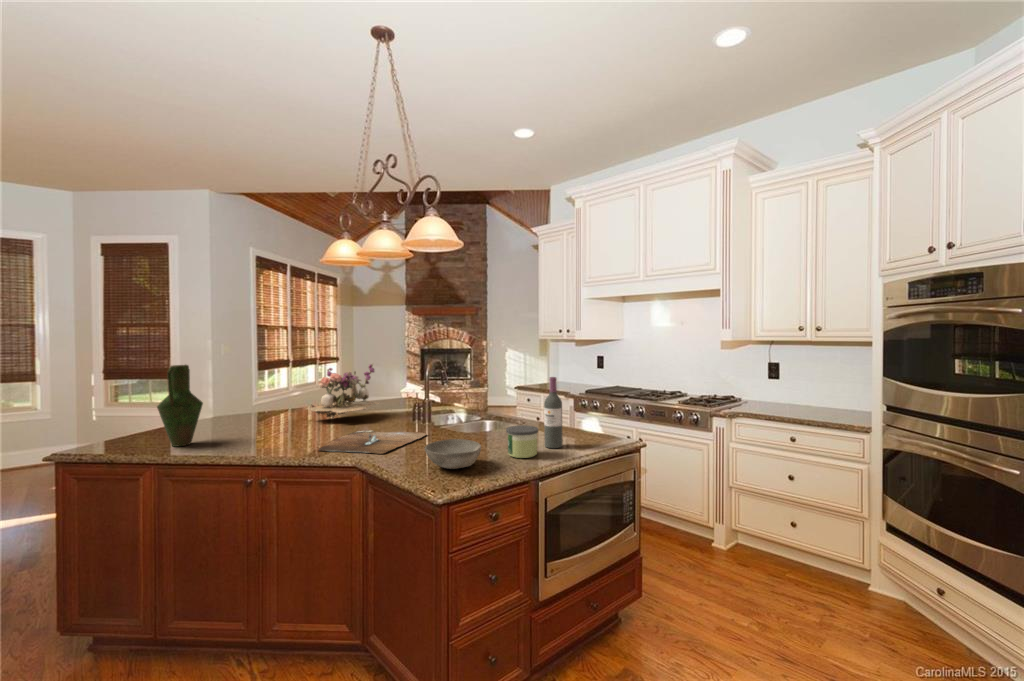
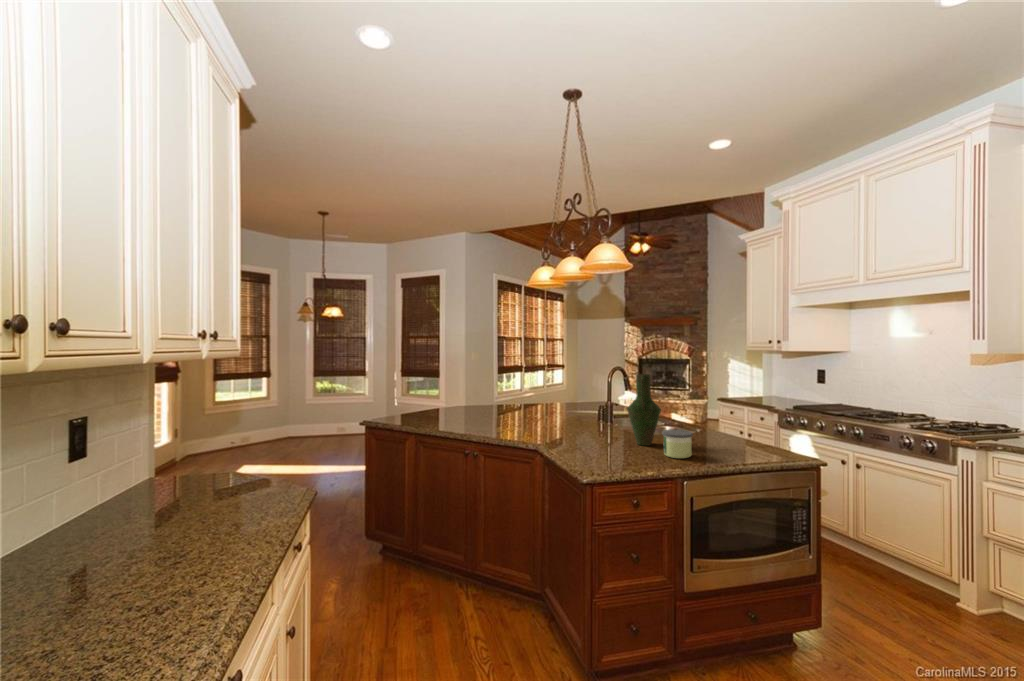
flower arrangement: present [307,364,379,418] -> none [517,370,574,415]
vase: present [157,365,203,447] -> present [627,374,661,446]
wine bottle: present [544,377,563,448] -> none [704,388,722,454]
cutting board: present [319,430,426,454] -> none [518,424,605,442]
bowl: present [425,439,481,469] -> none [588,435,635,459]

